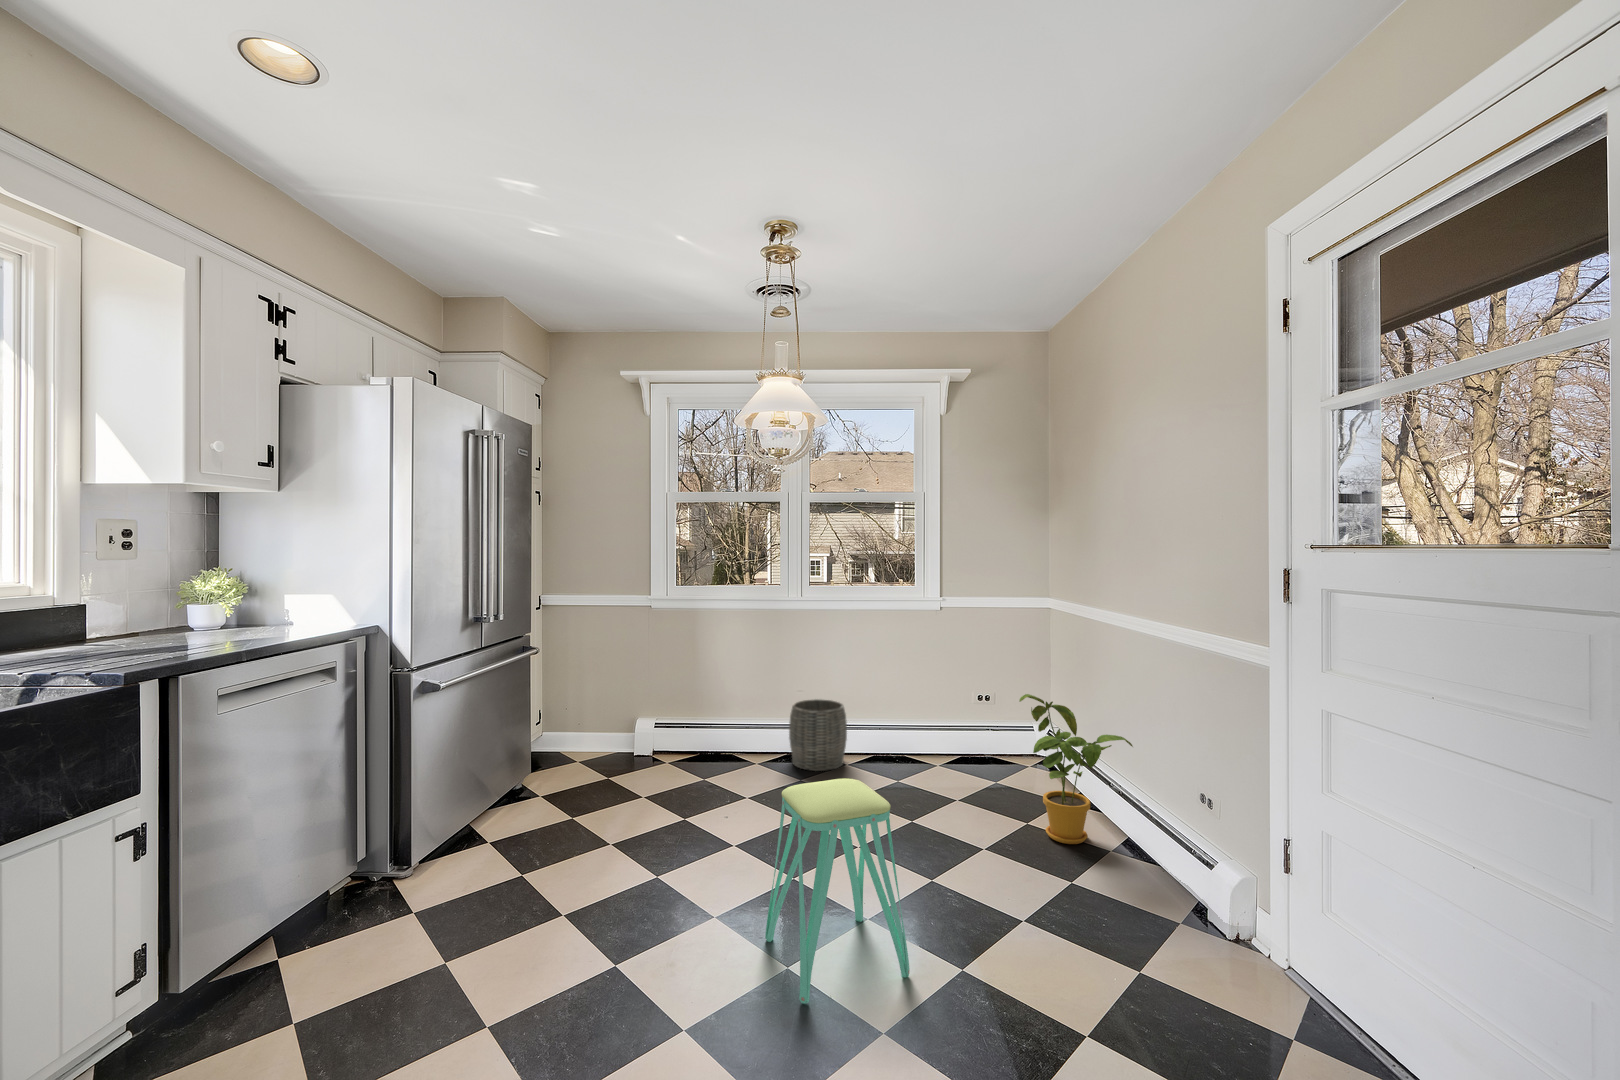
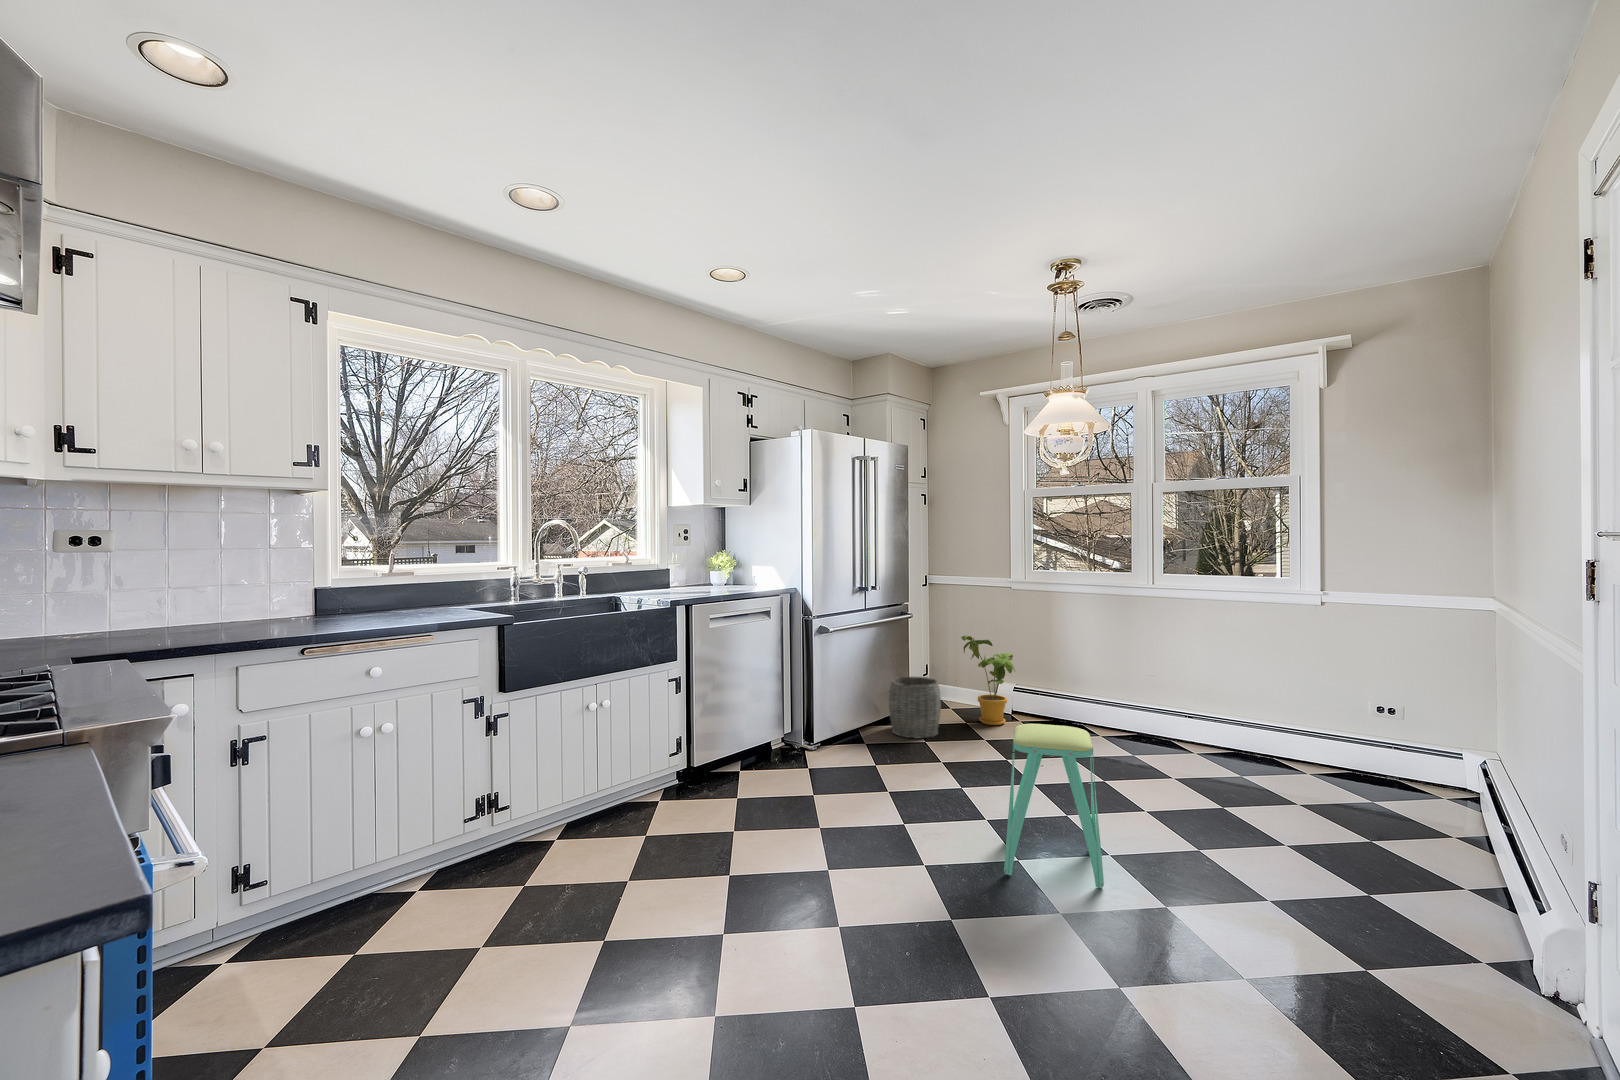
house plant: present [1019,694,1133,844] -> present [961,635,1015,725]
woven basket: present [789,699,847,771] -> present [889,676,941,738]

